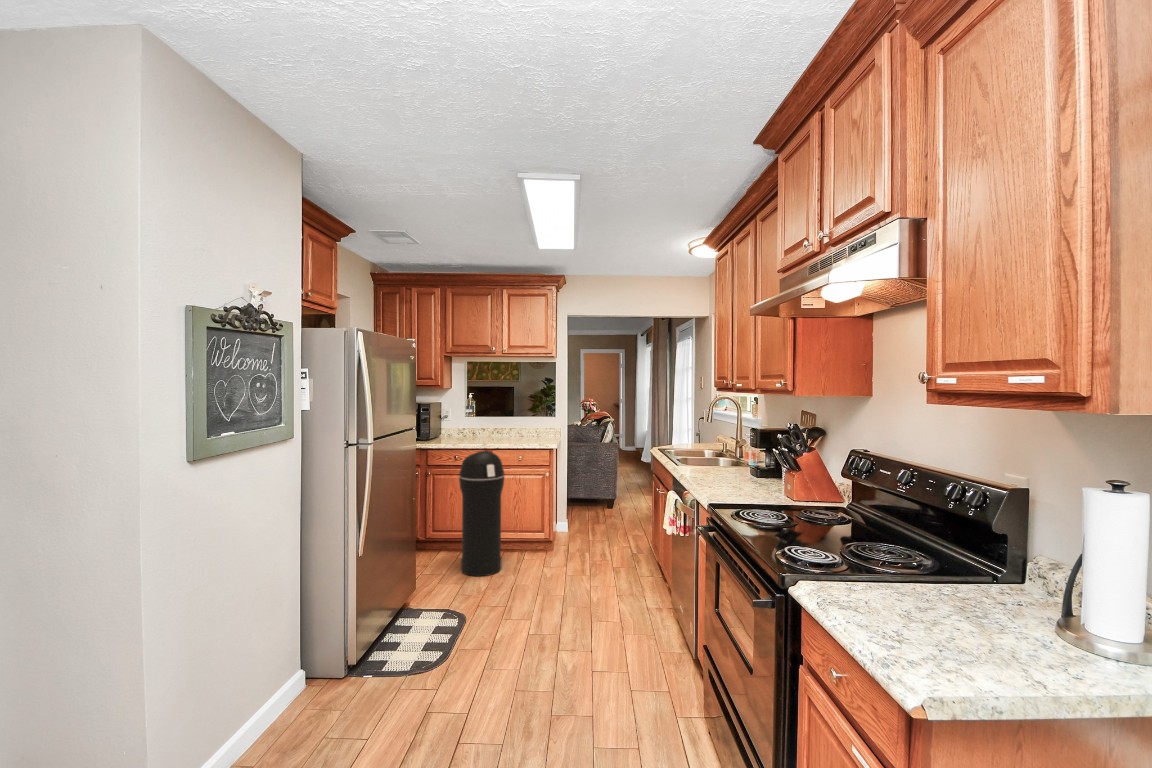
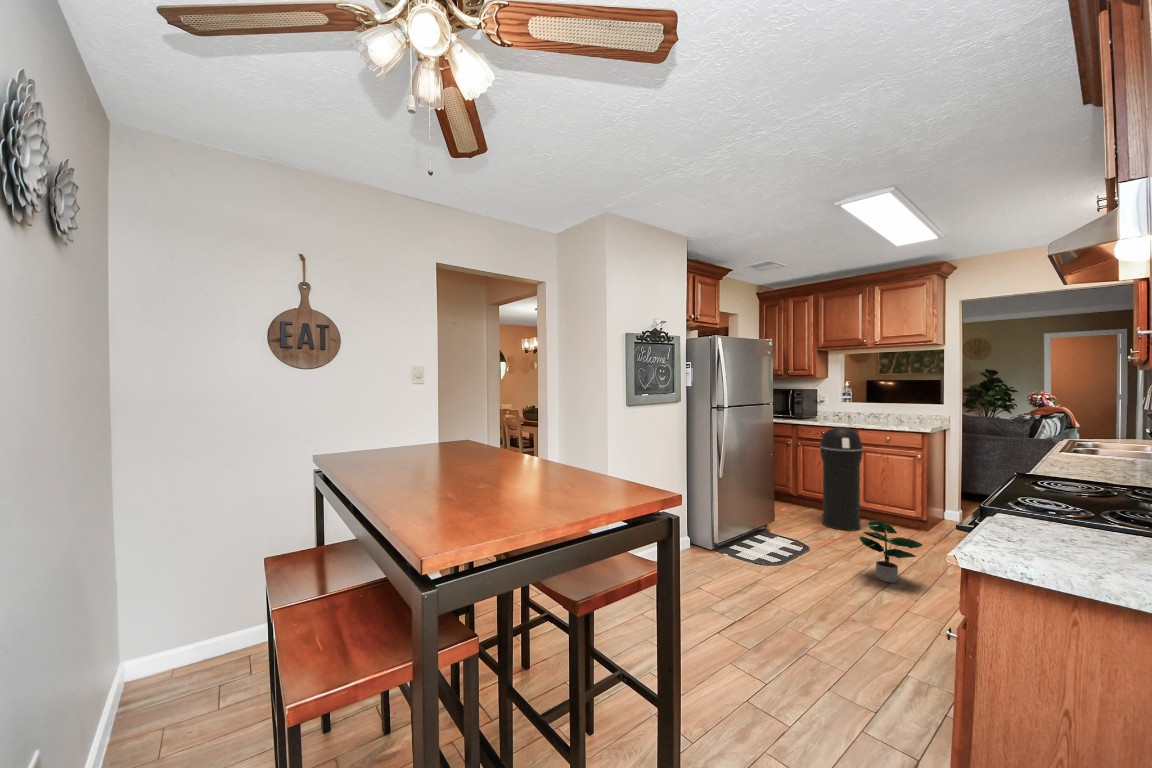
potted plant: none [531,564,591,637] -> present [859,521,923,583]

